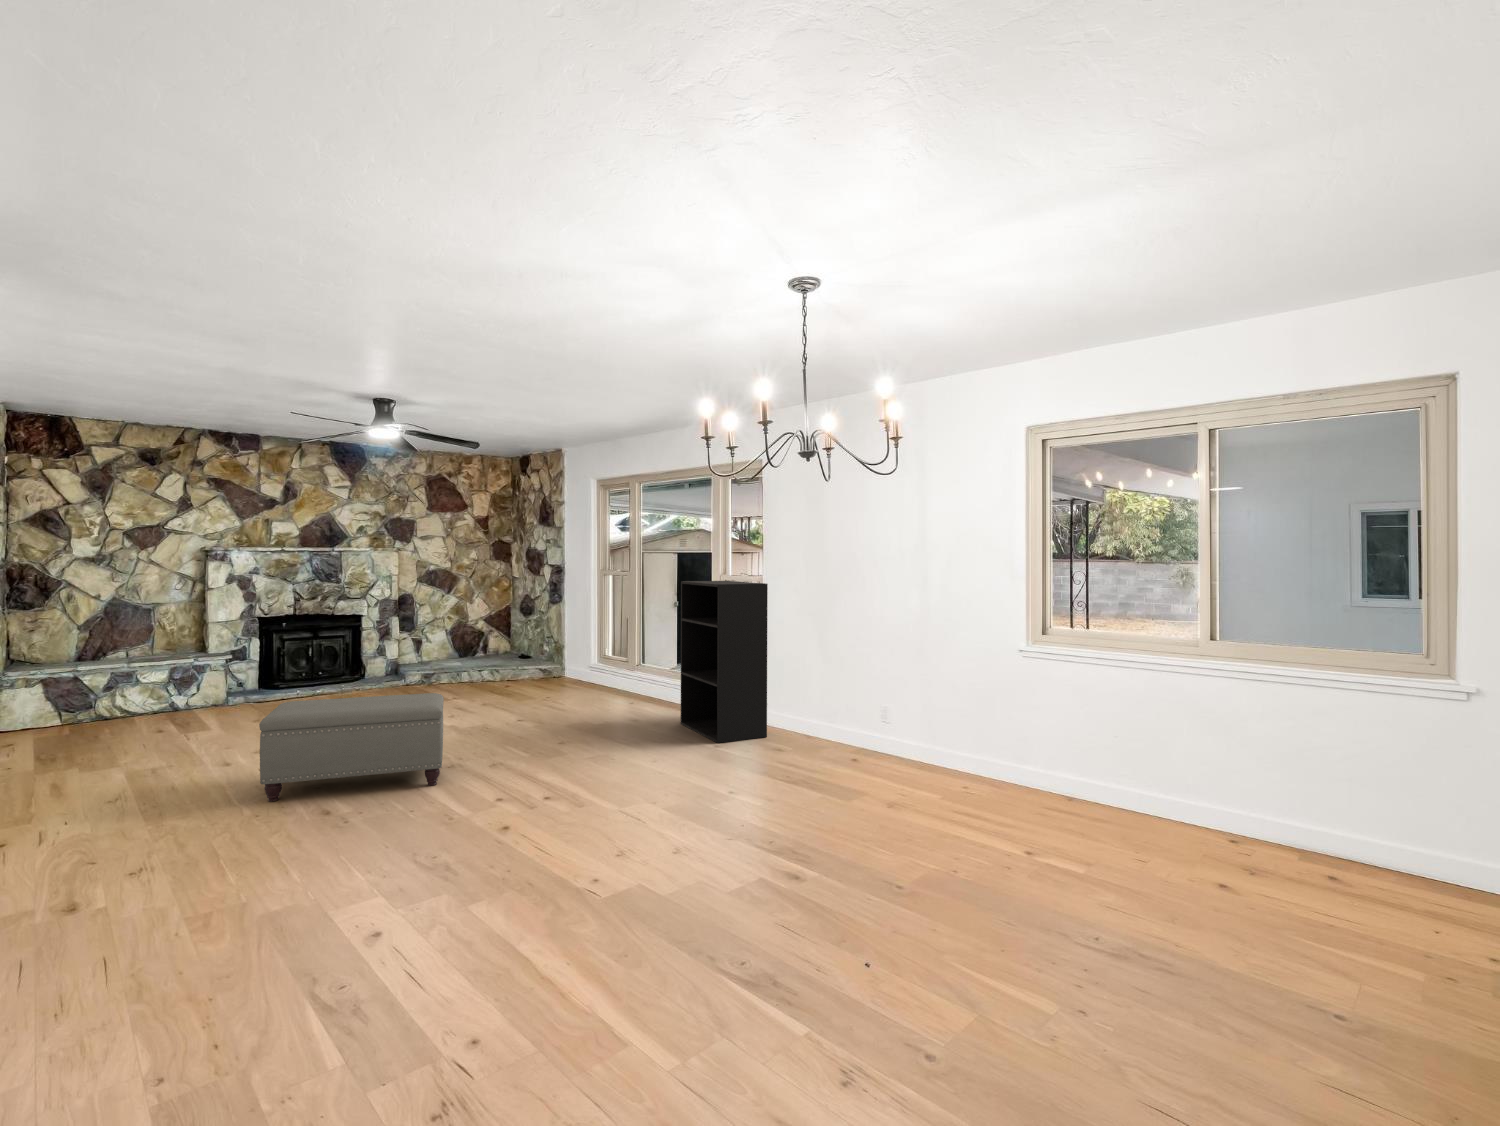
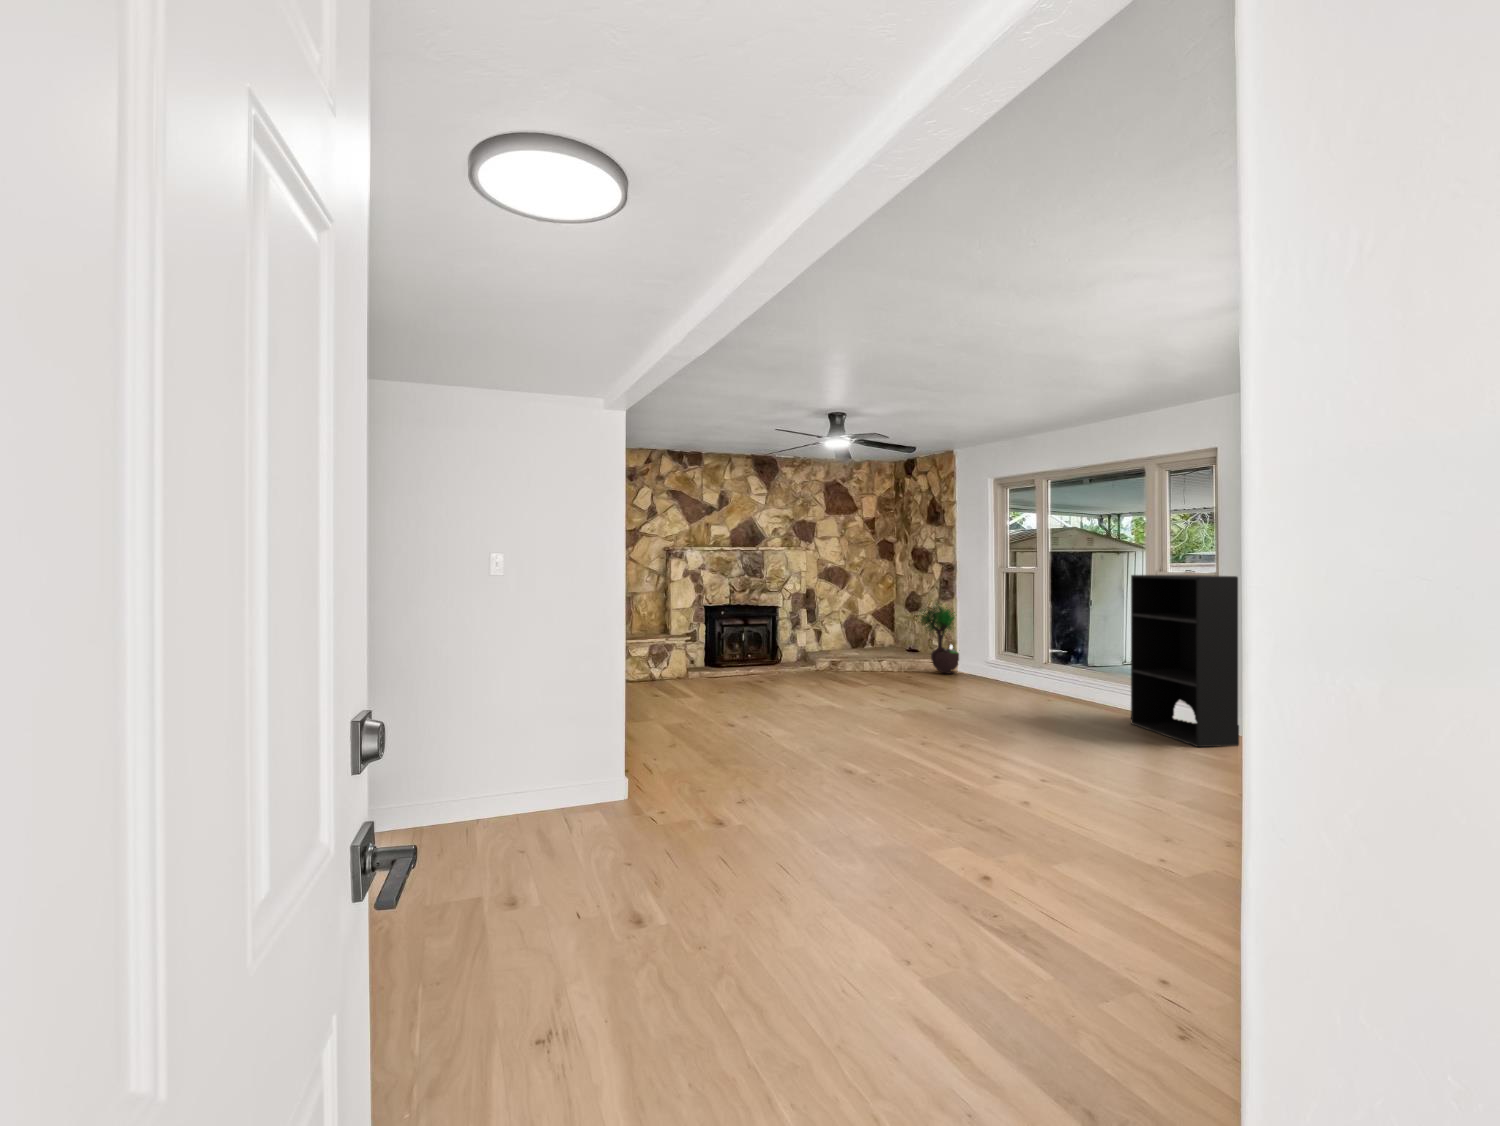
potted tree: none [516,603,570,681] -> present [918,604,959,674]
ottoman: present [259,693,444,801] -> none [787,676,941,763]

